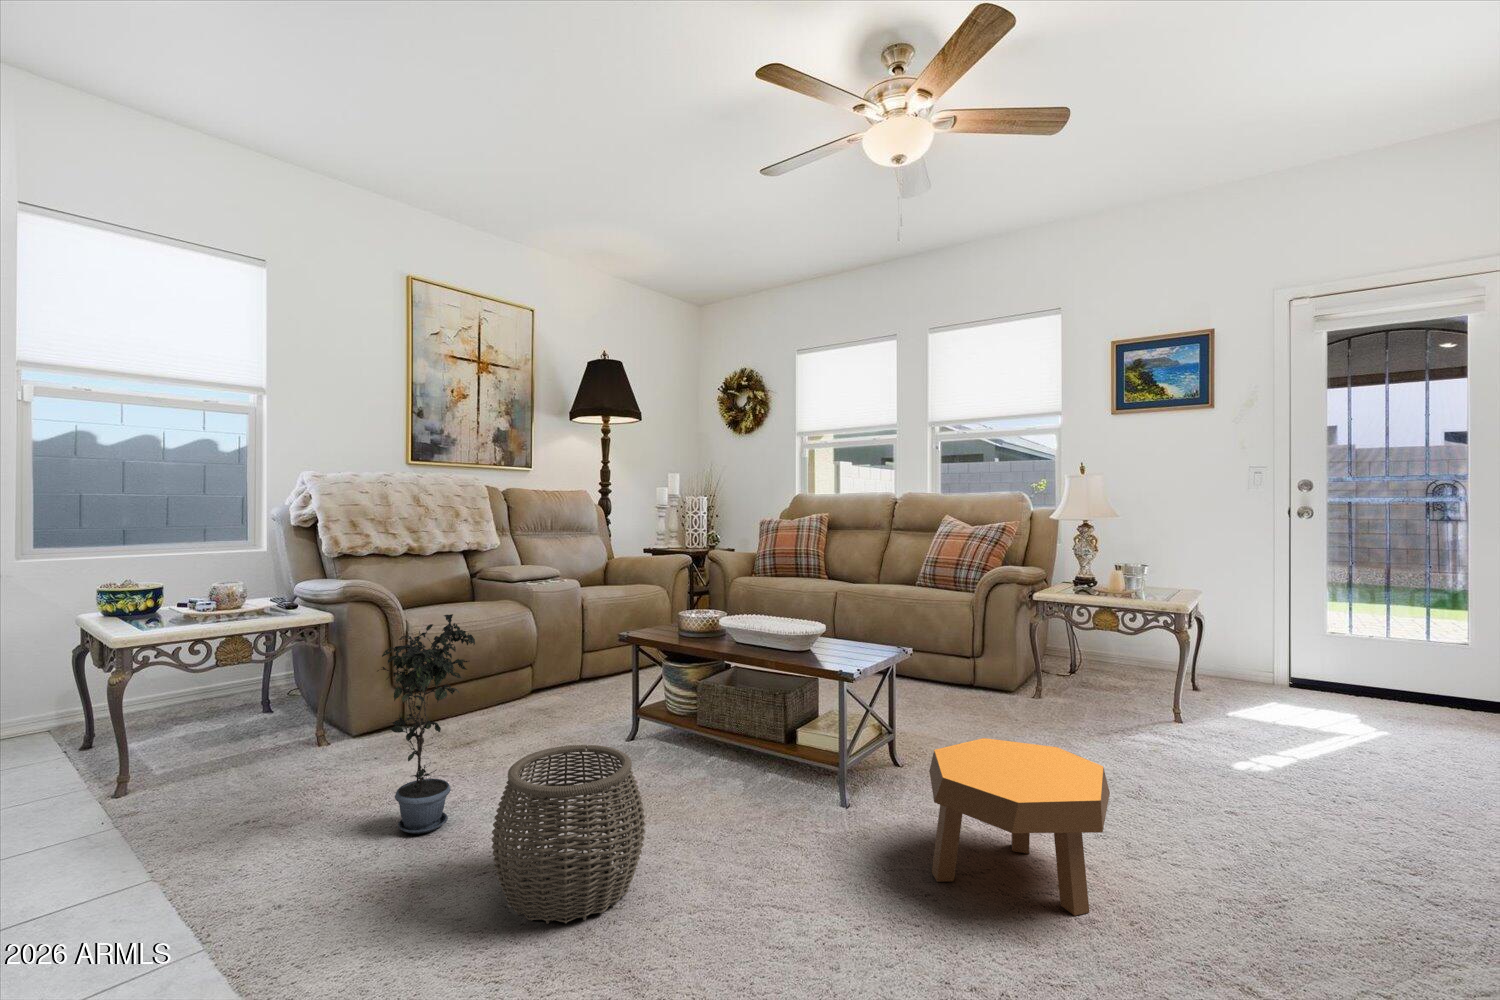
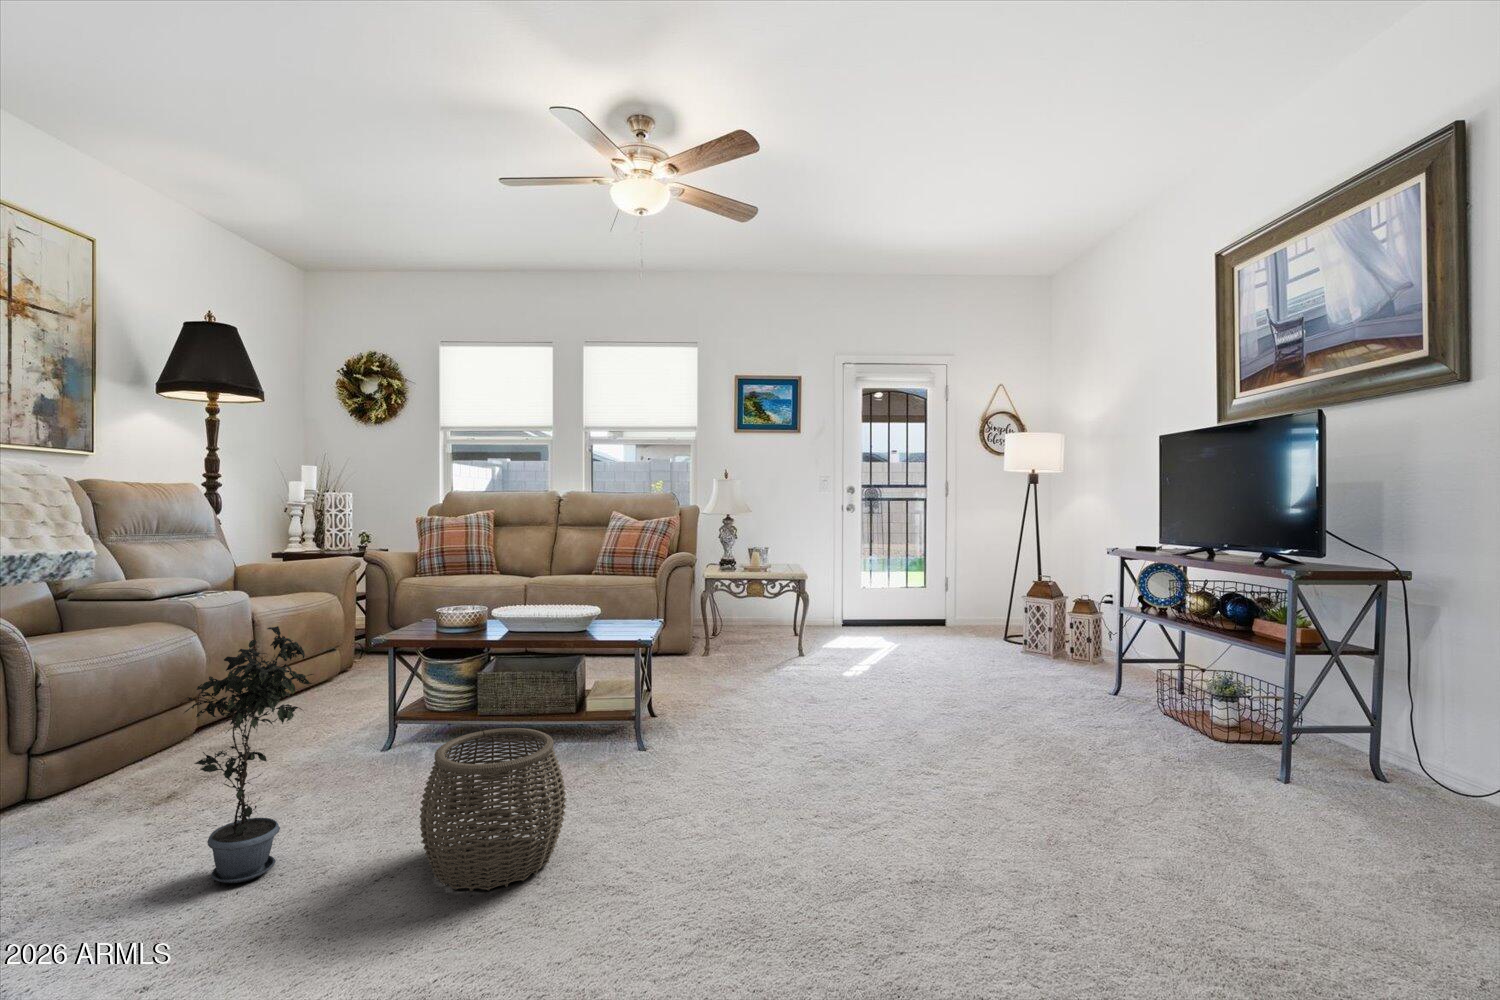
footstool: present [929,738,1110,916] -> none [731,670,857,774]

